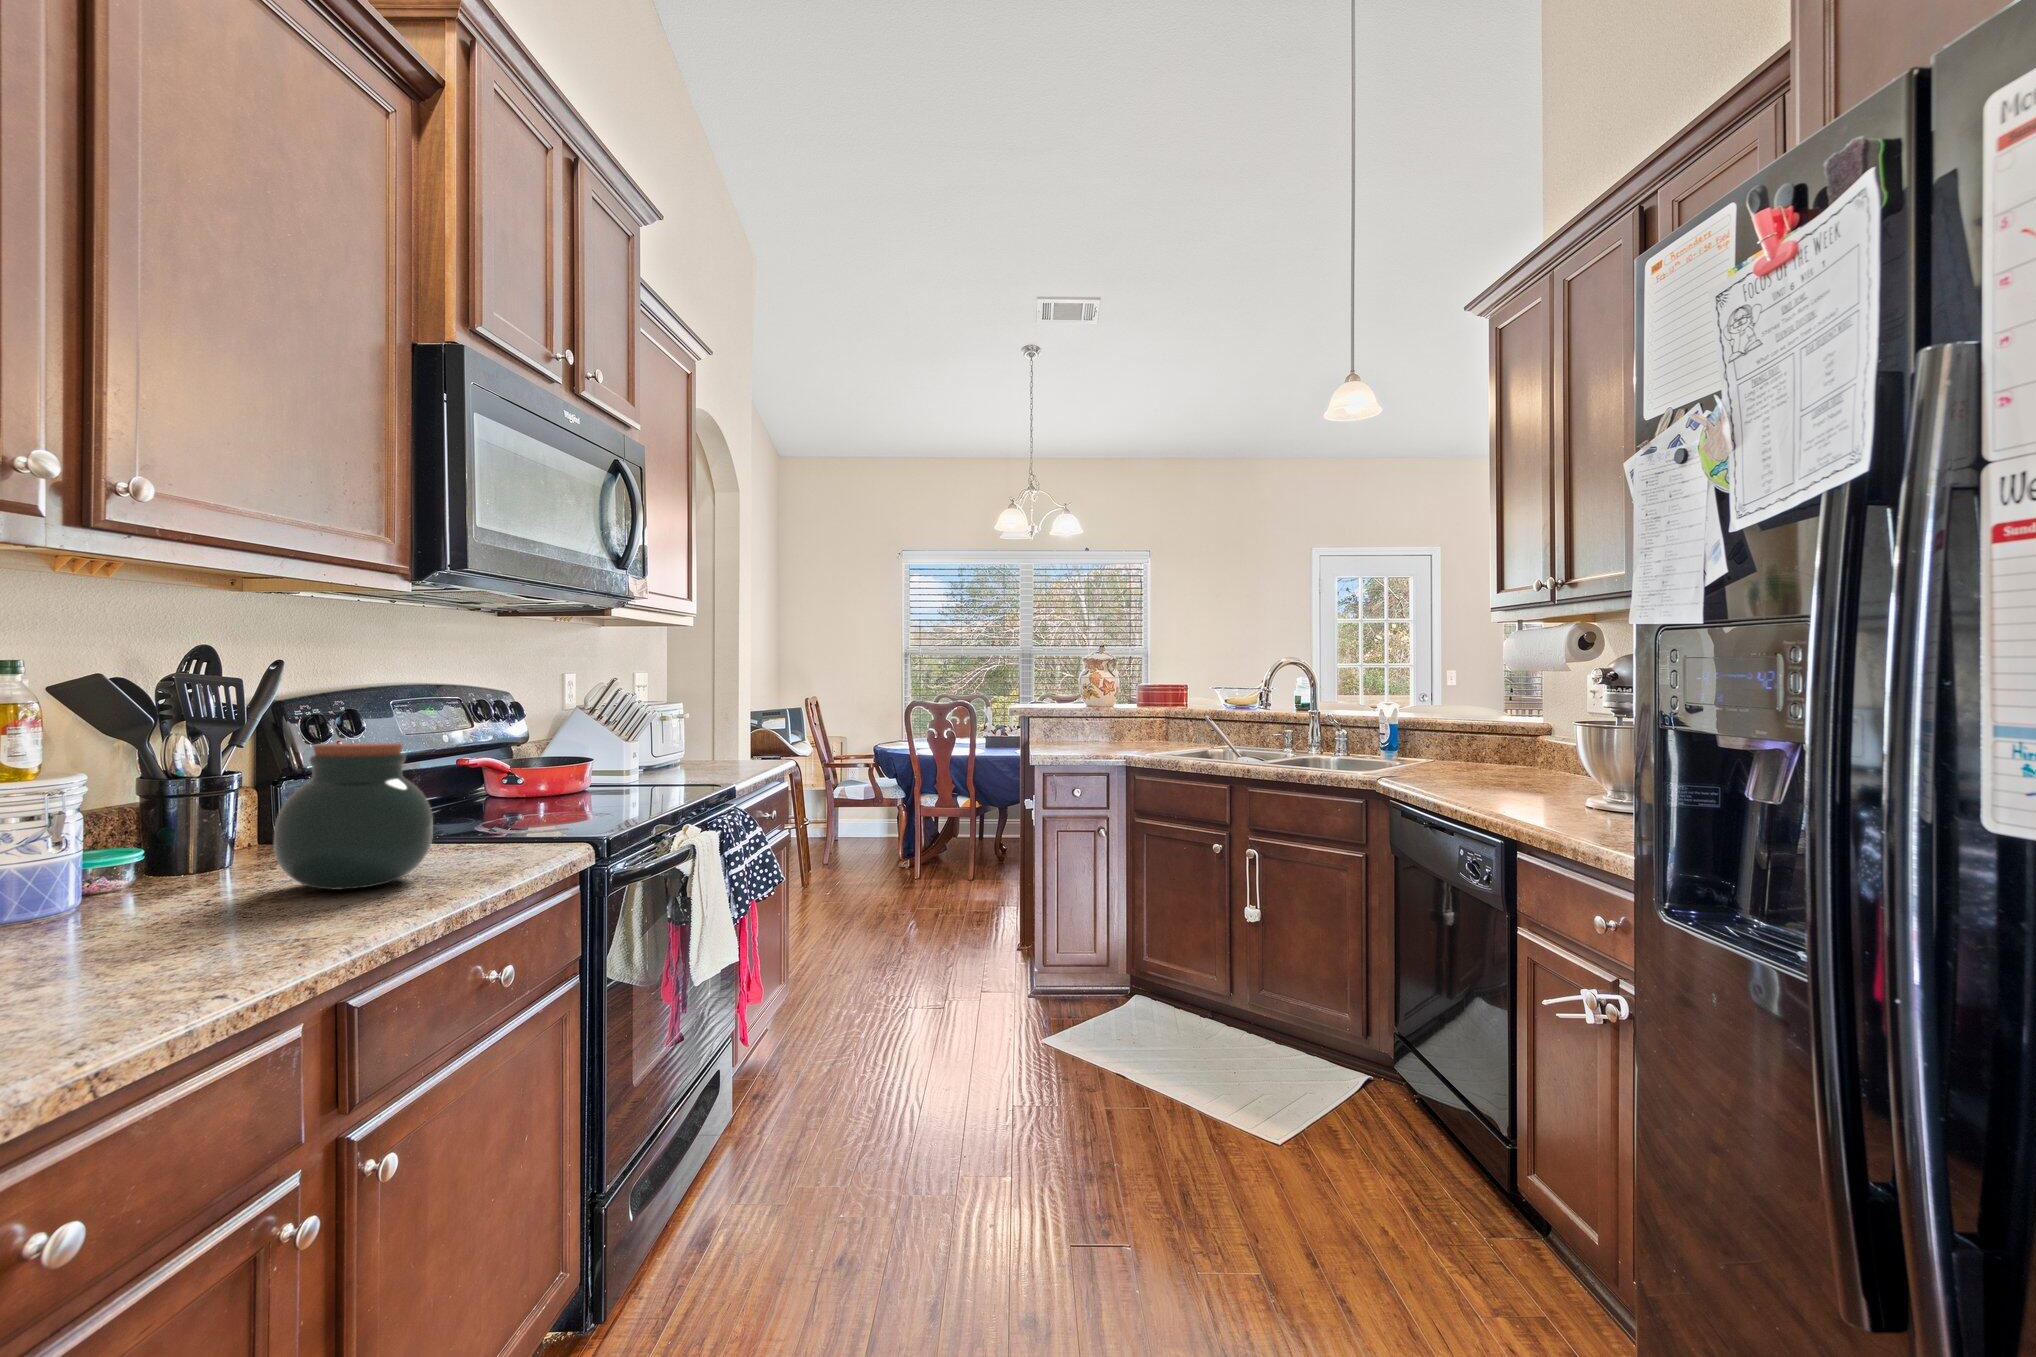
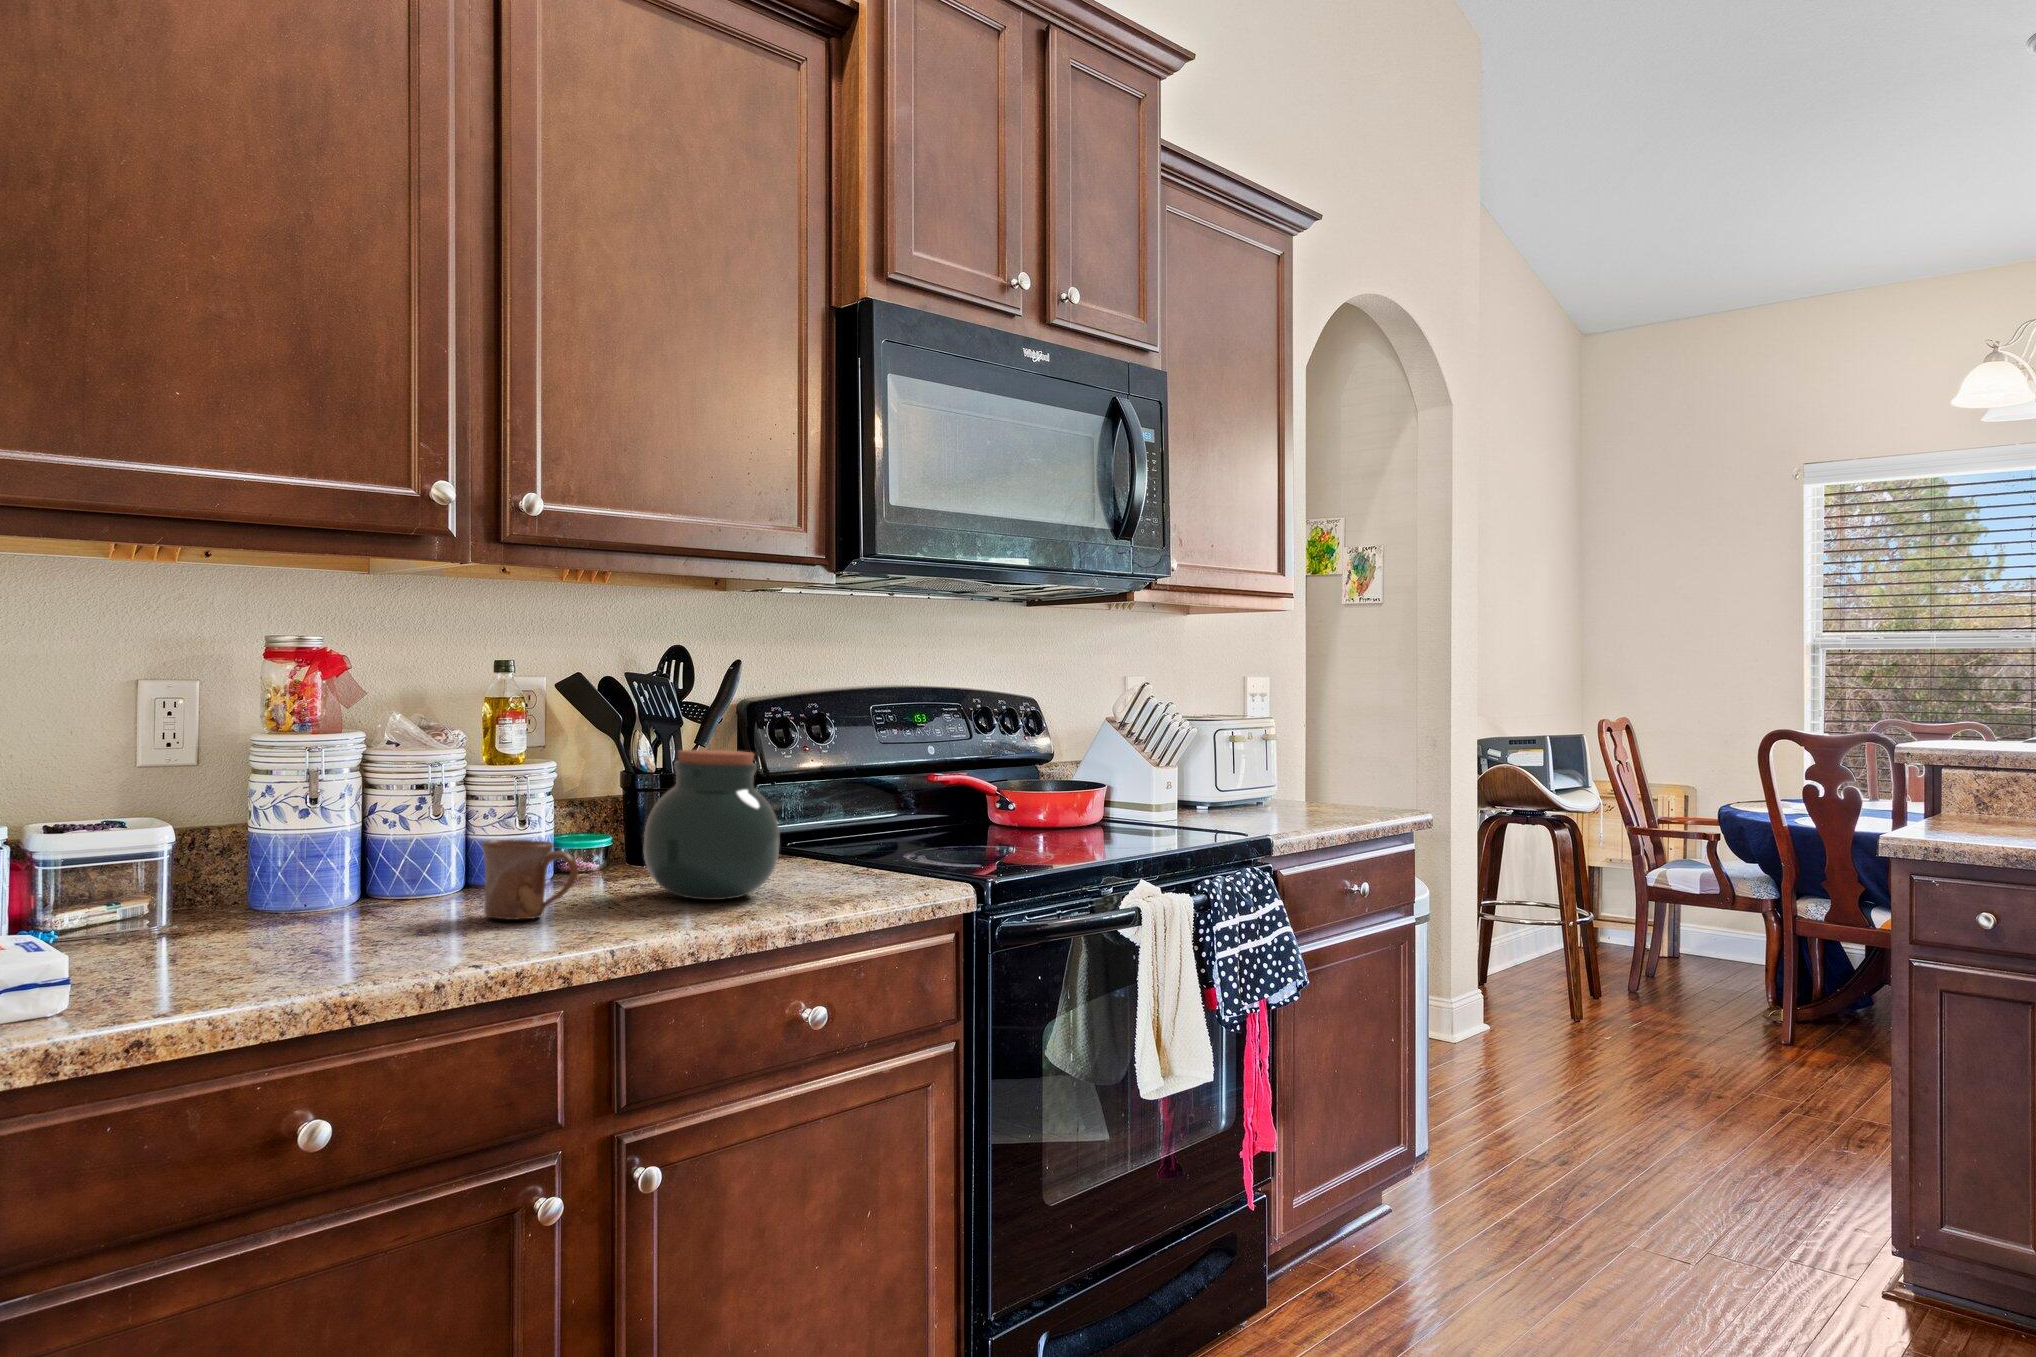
mug: none [97,852,240,946] -> present [482,840,578,919]

